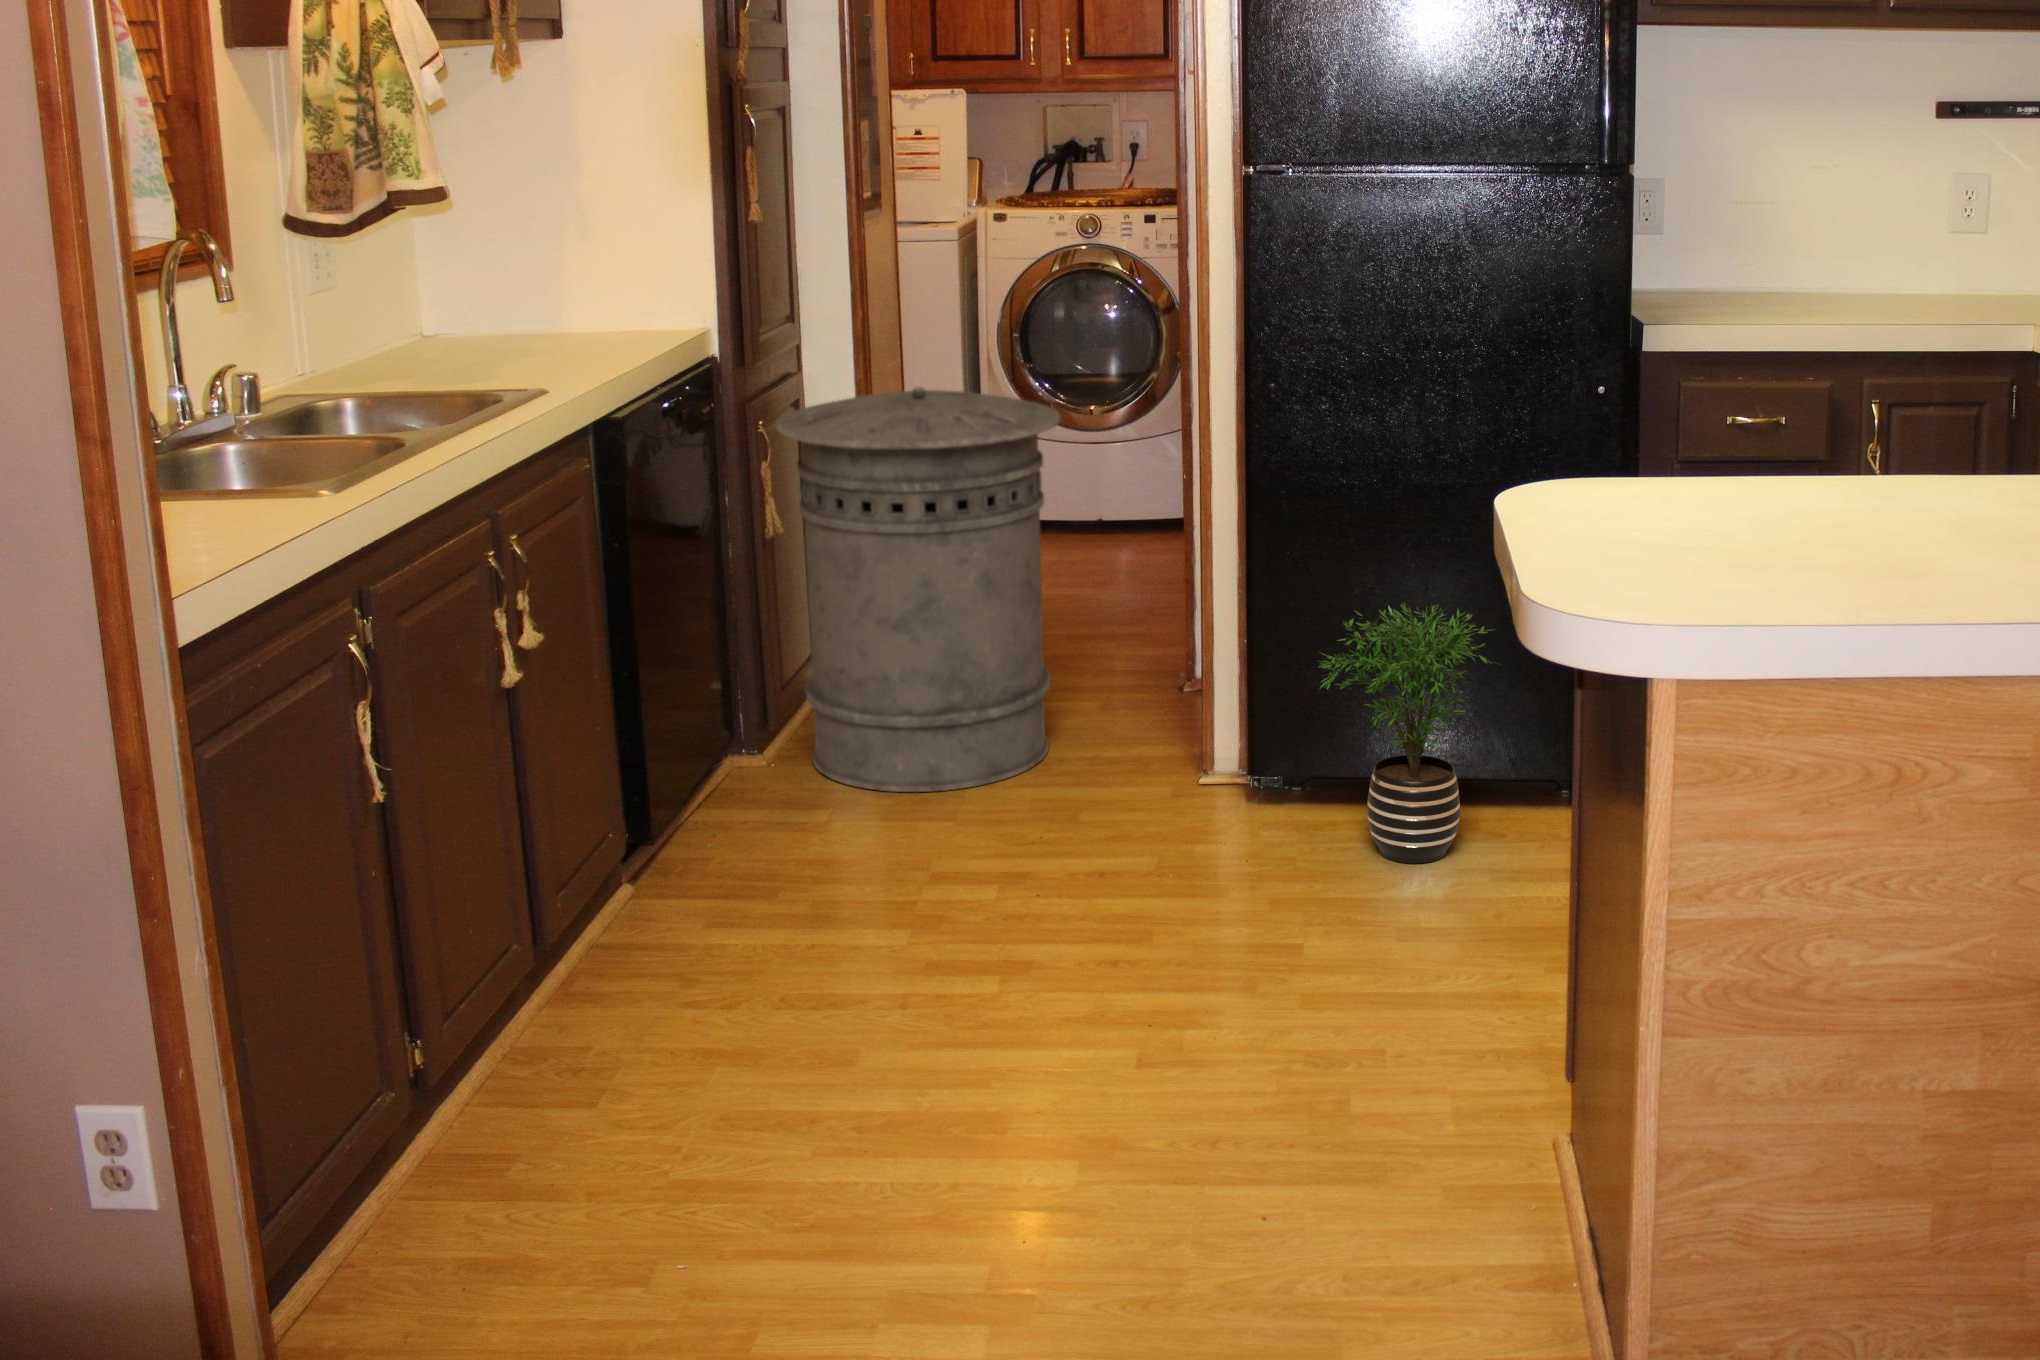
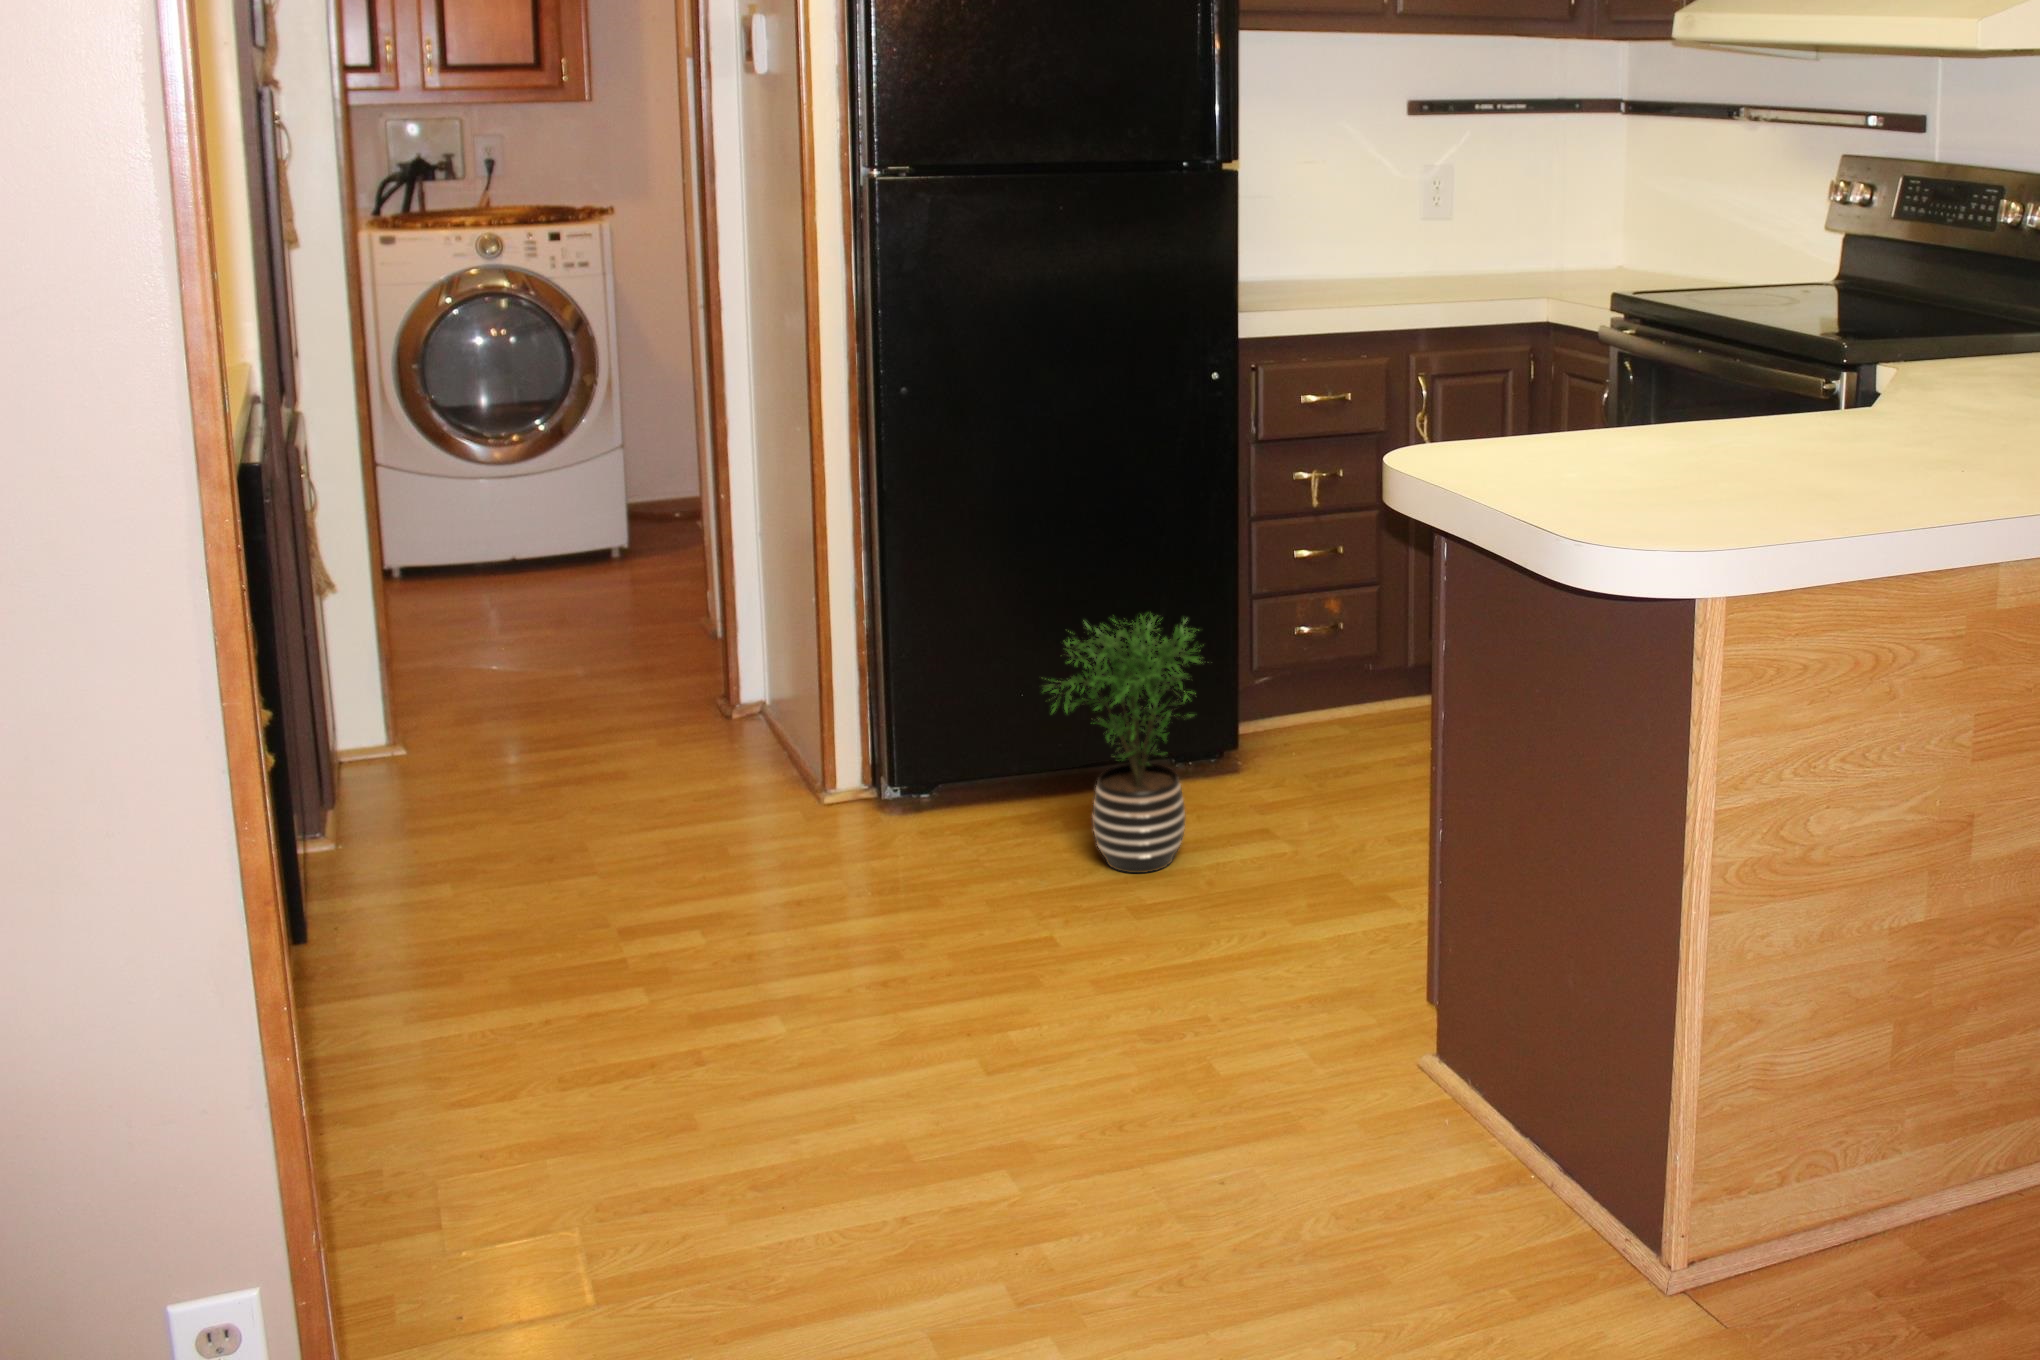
trash can: present [776,386,1061,792] -> none [325,443,677,908]

